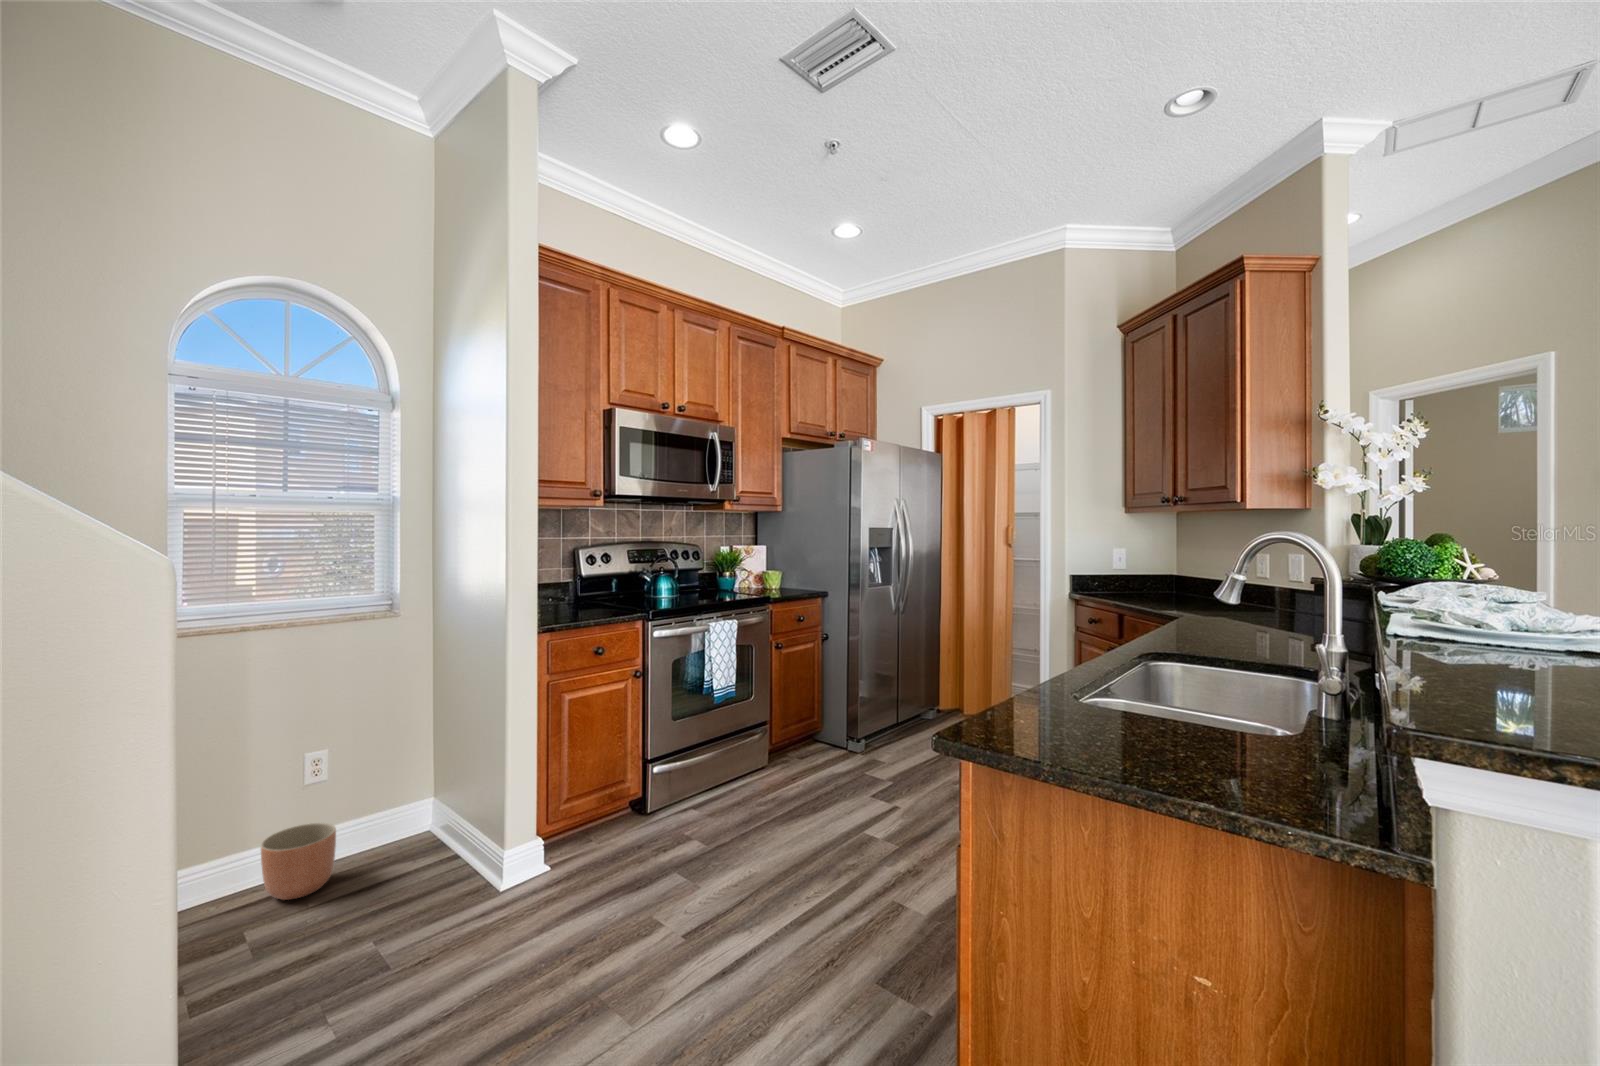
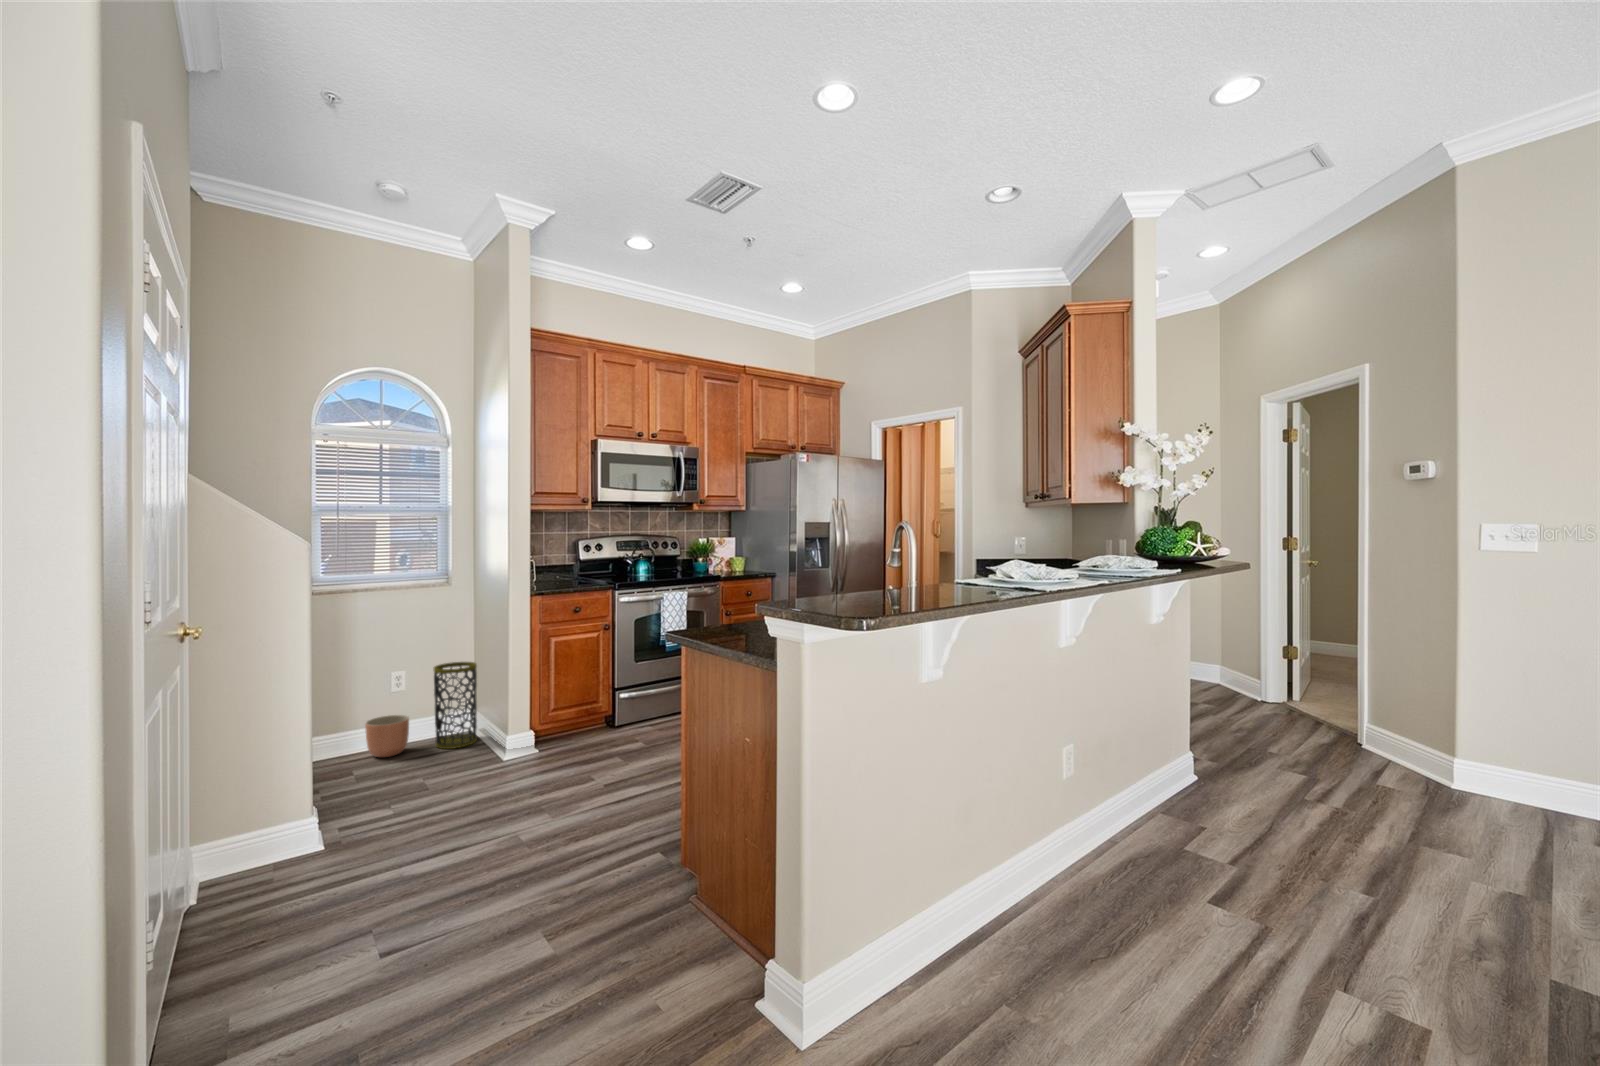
trash can: none [376,730,444,872] -> present [434,662,477,749]

